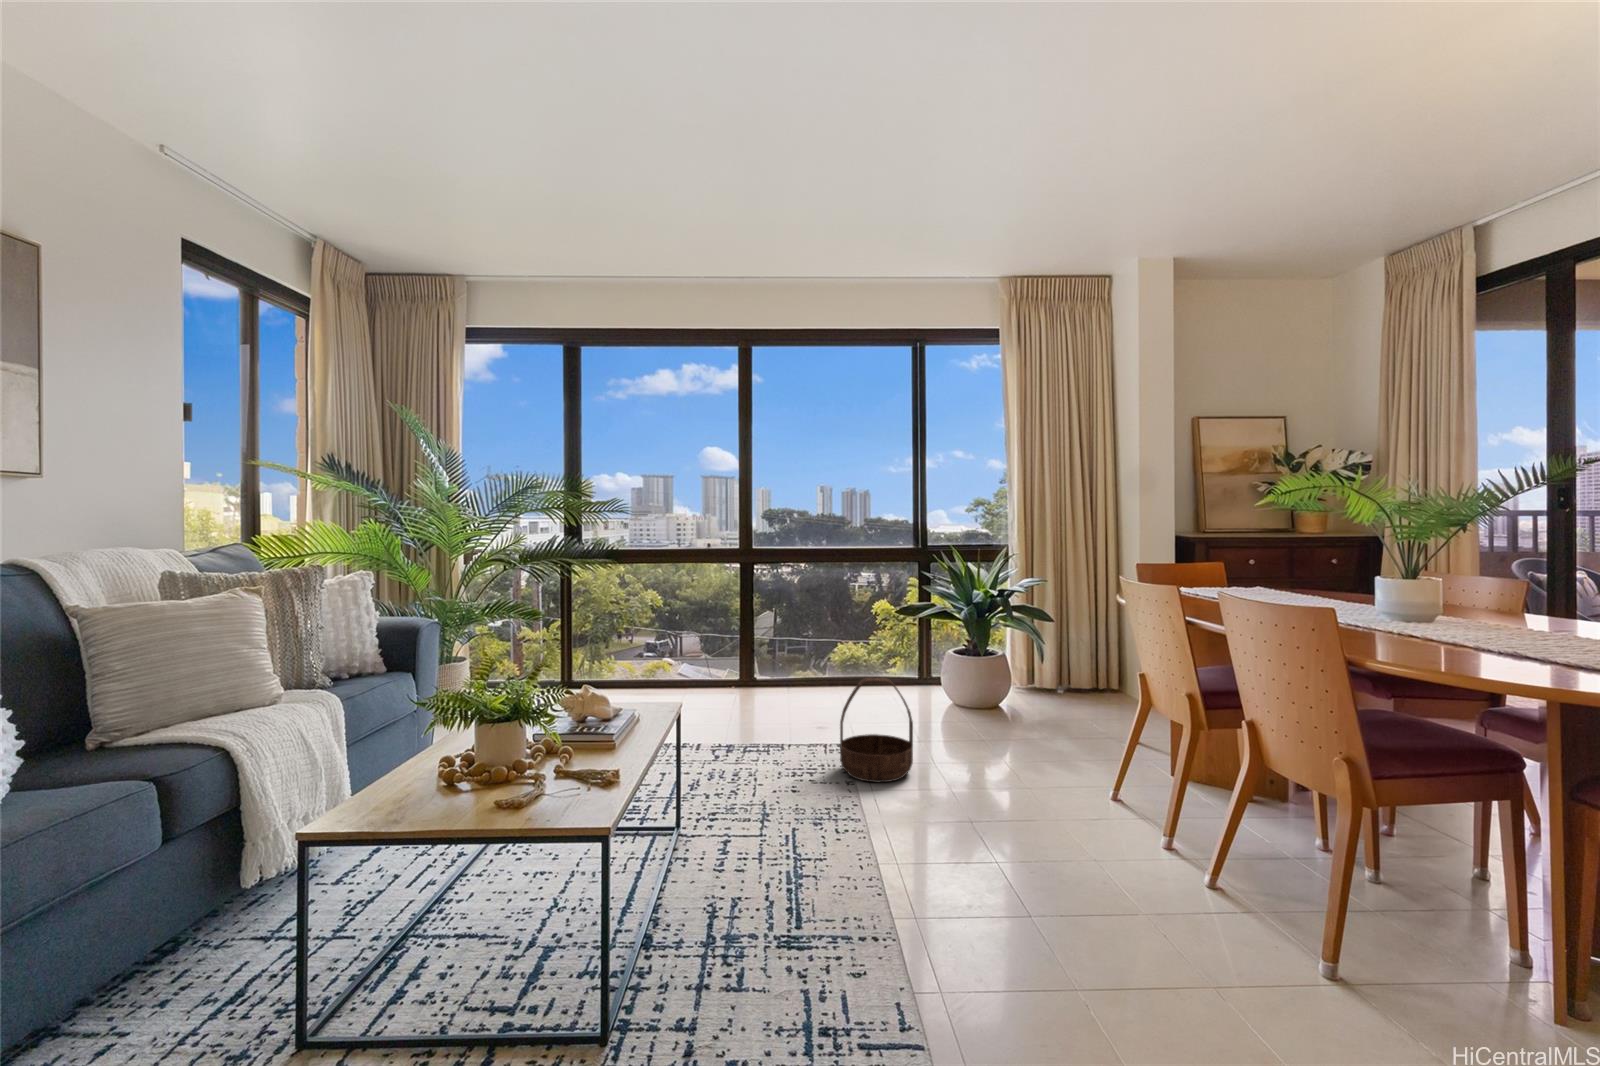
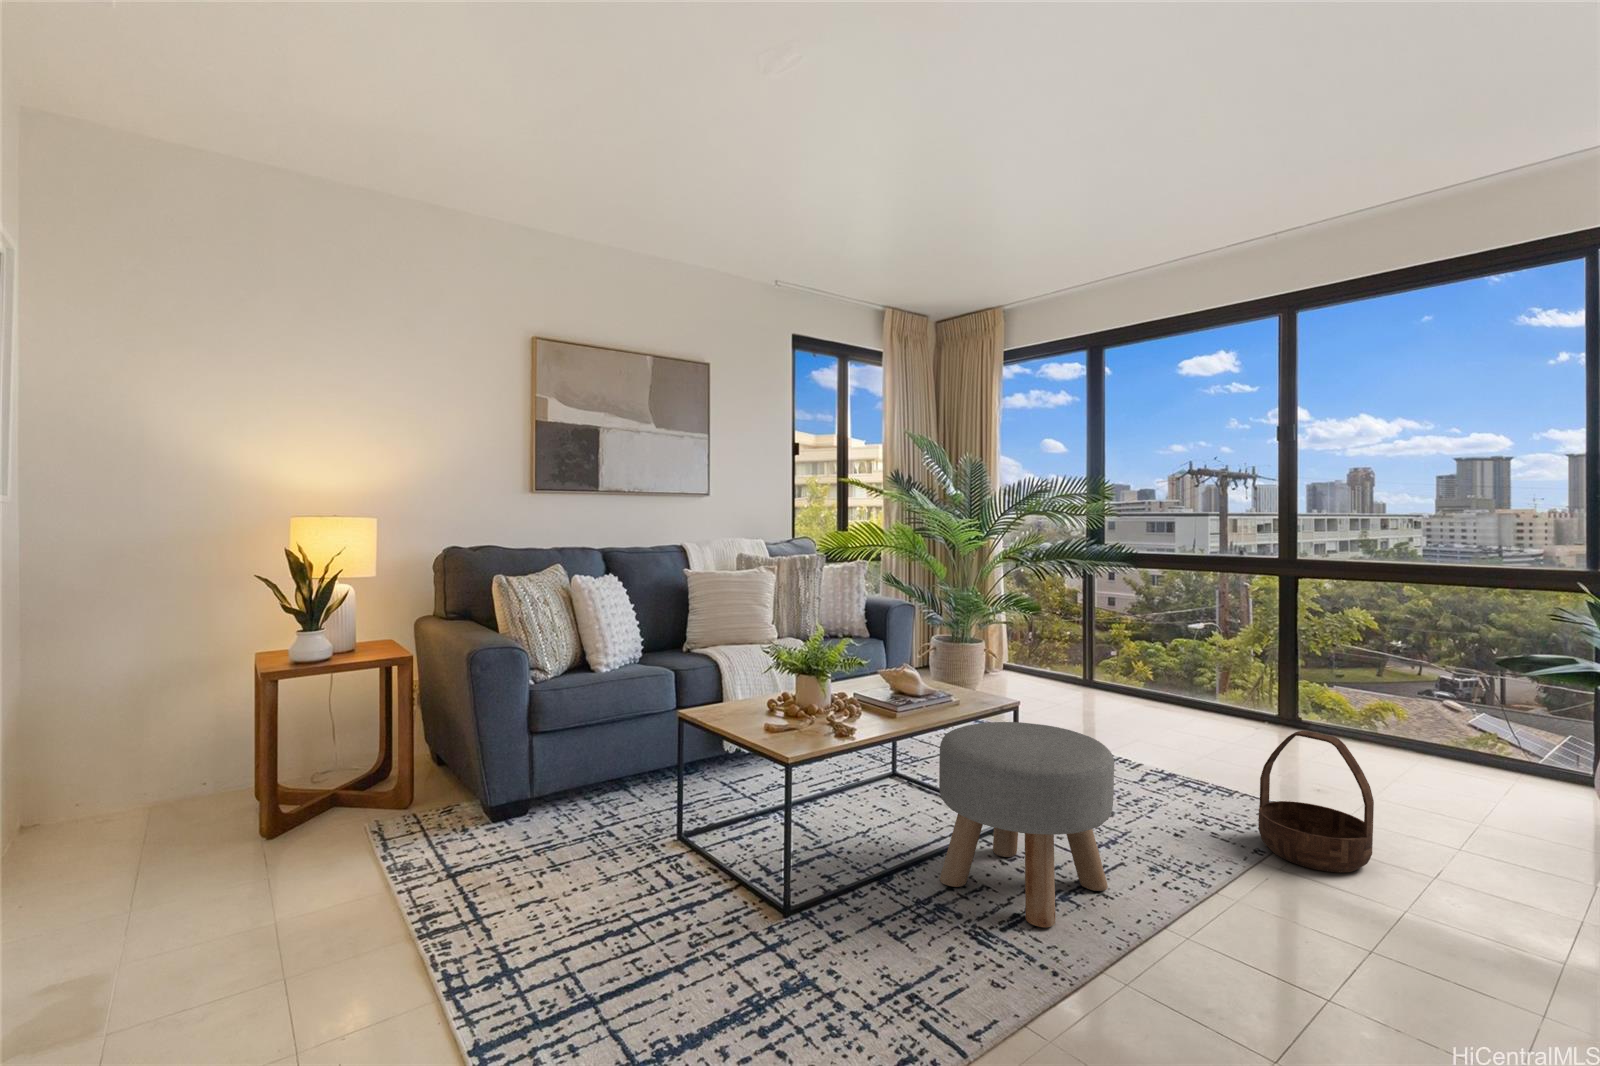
ottoman: none [672,716,841,915] -> present [939,722,1114,927]

